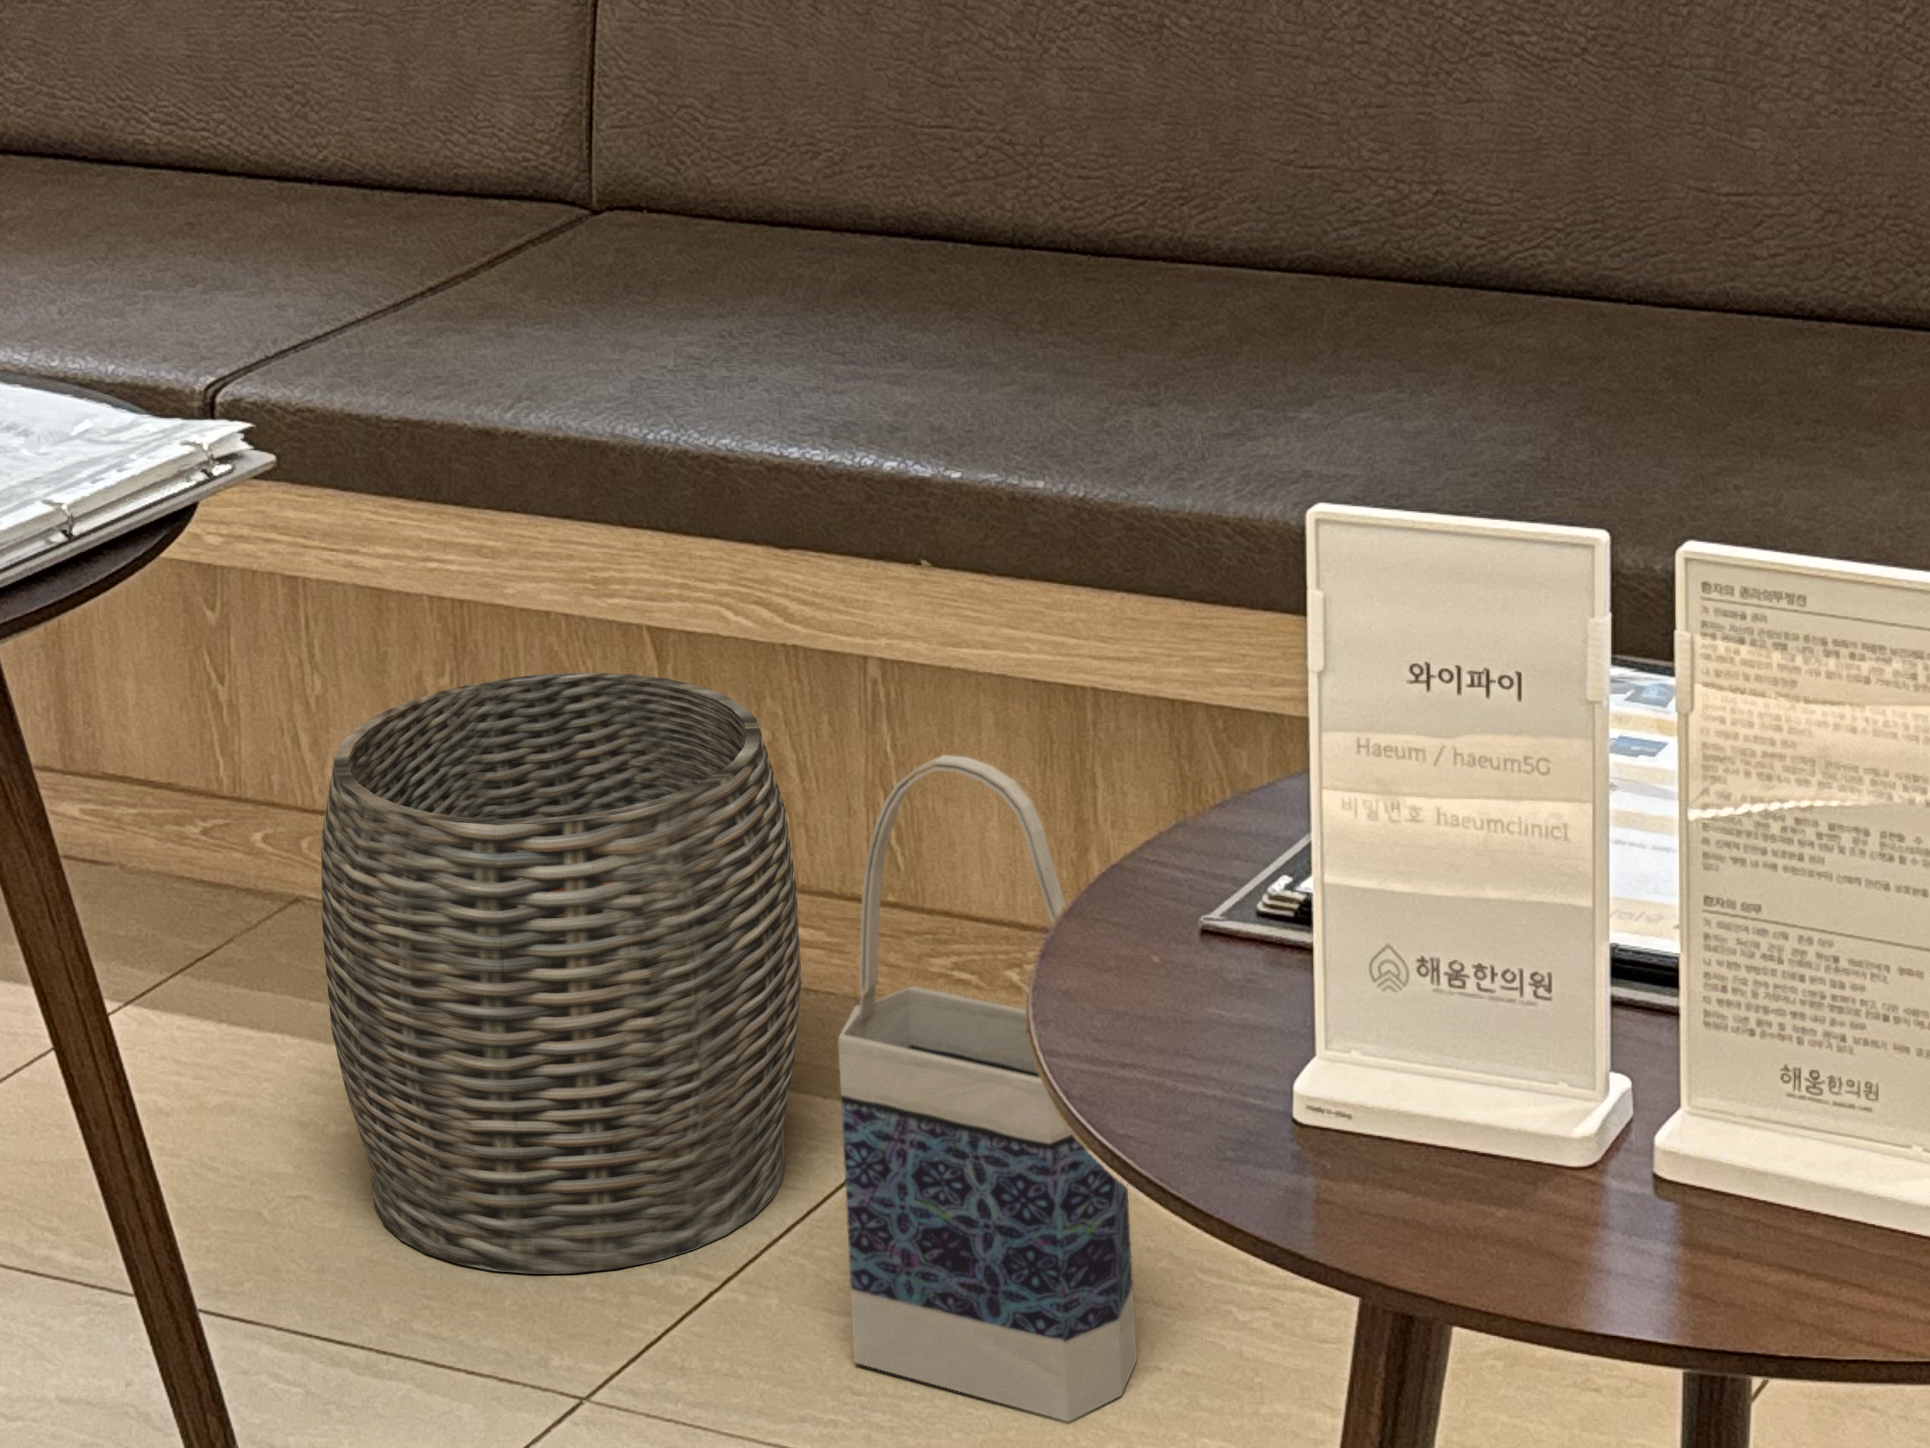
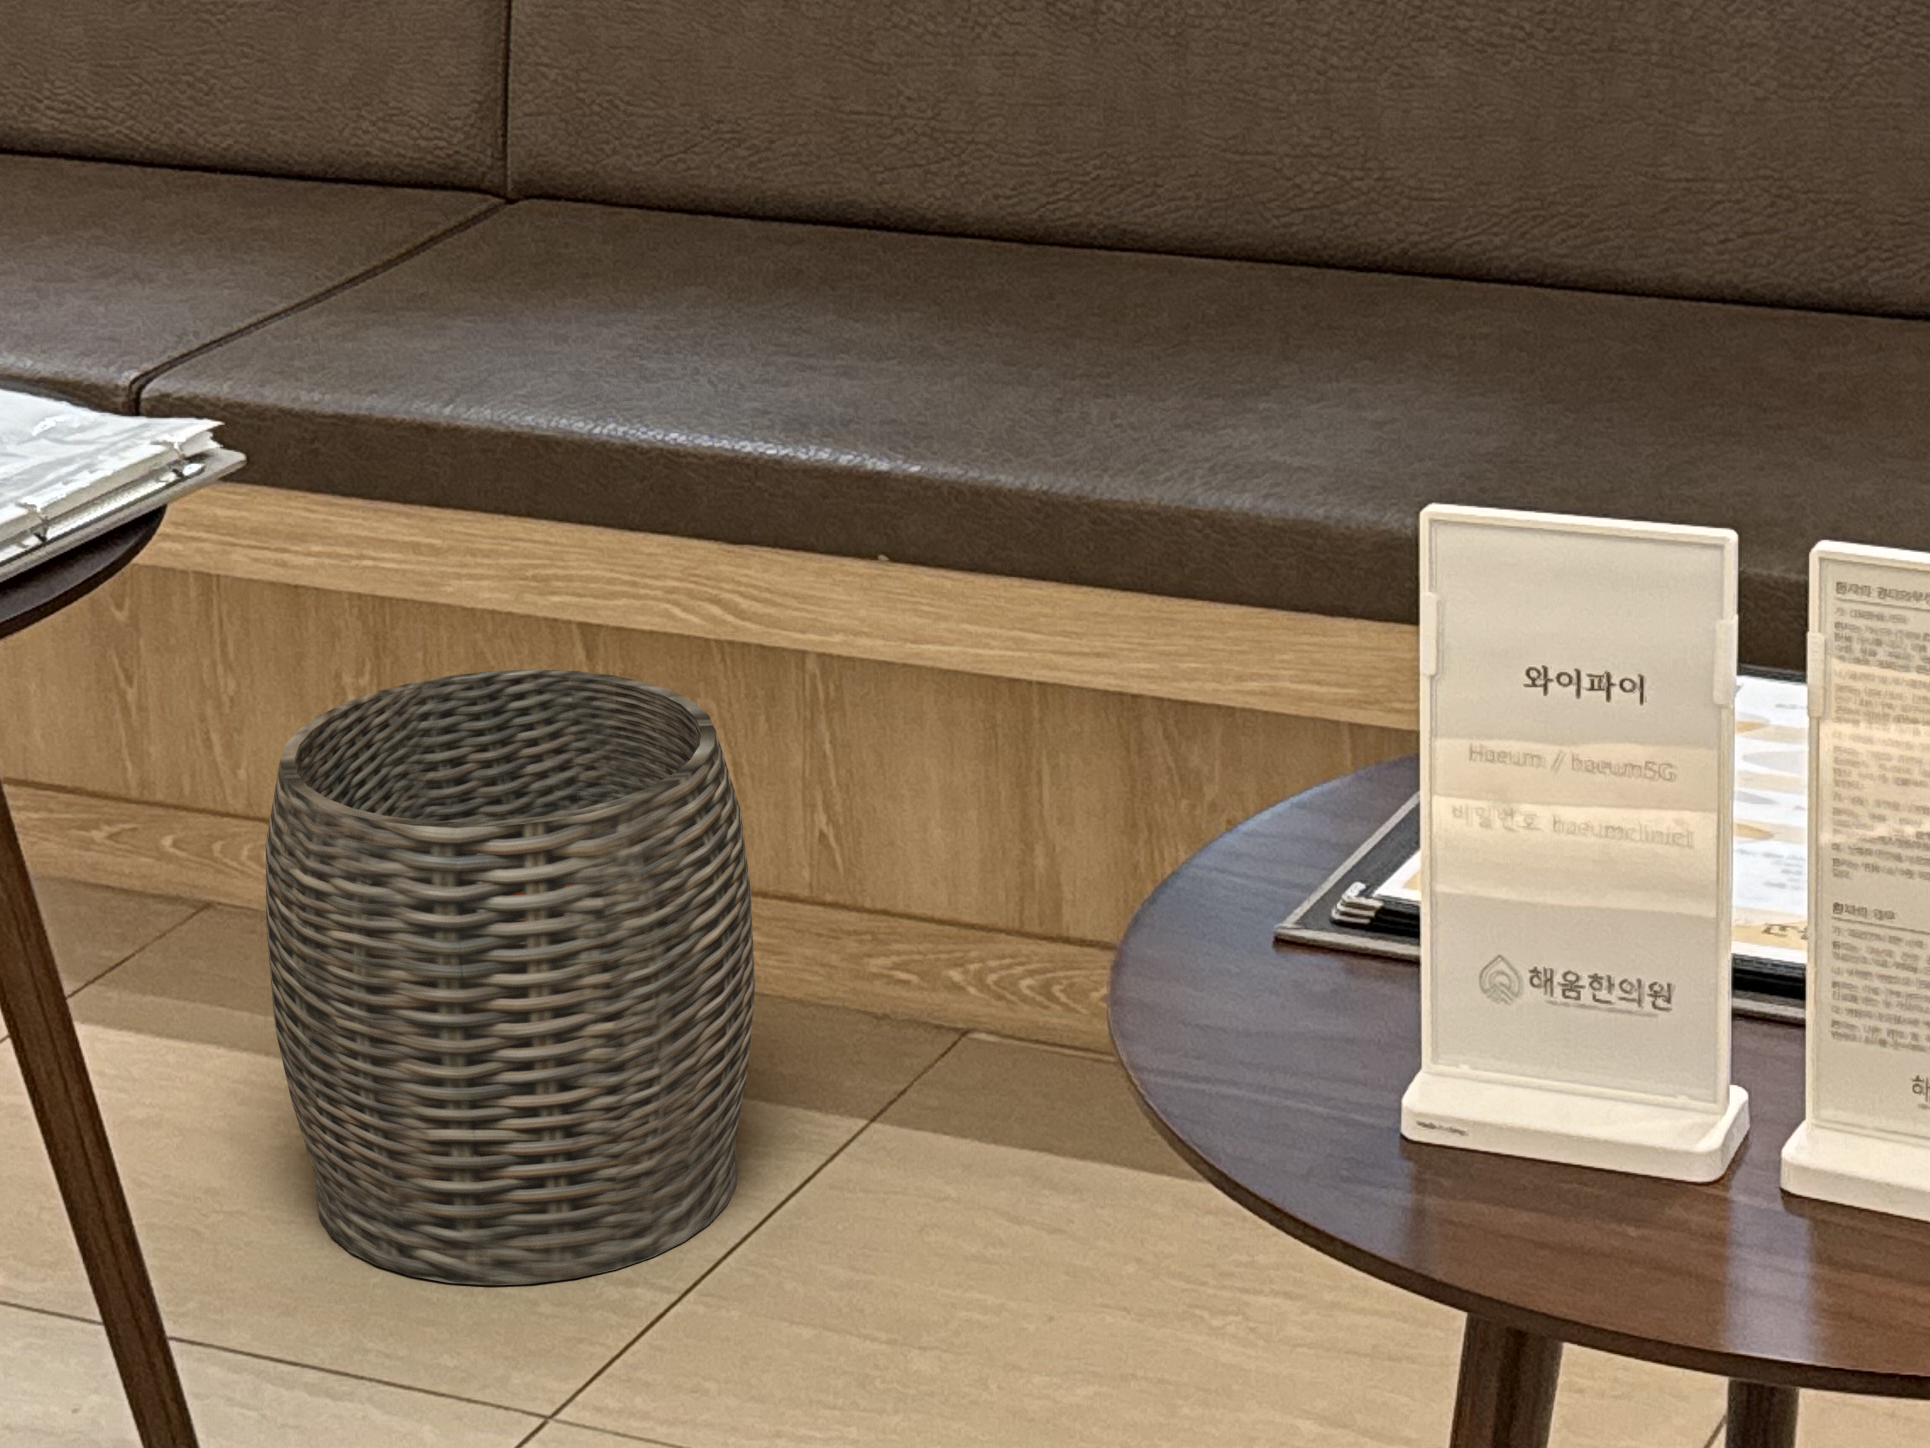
bag: present [838,755,1137,1421] -> none [814,753,1114,1429]

